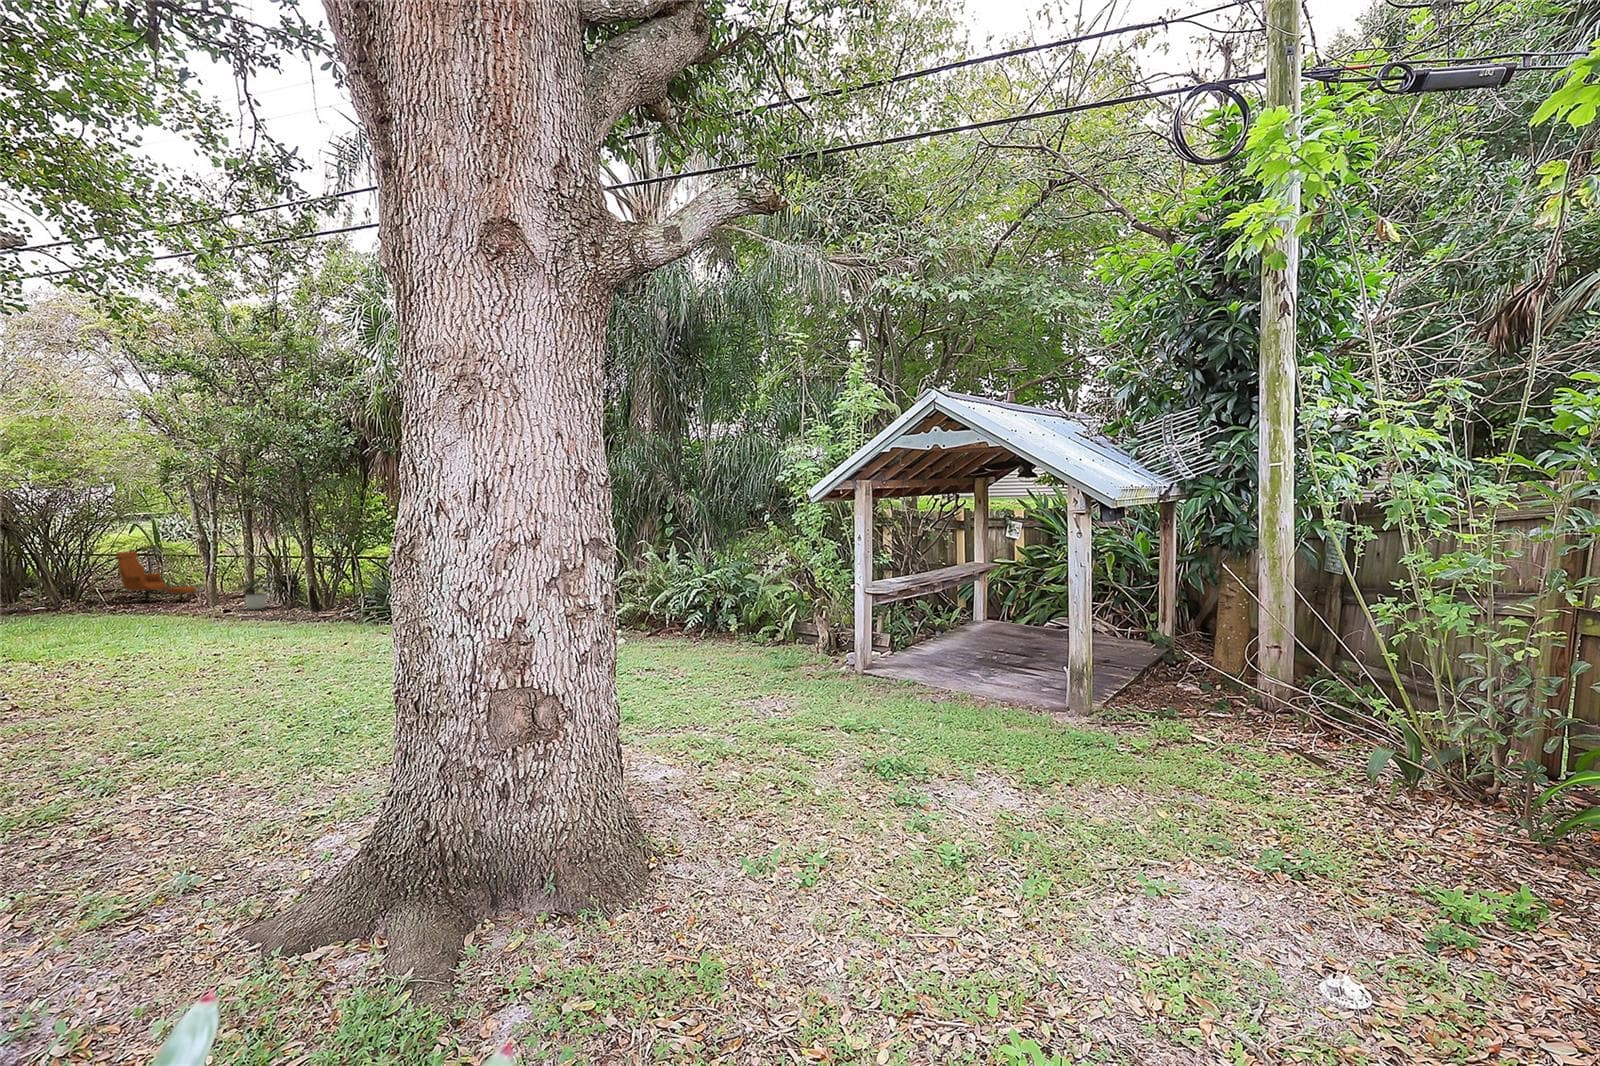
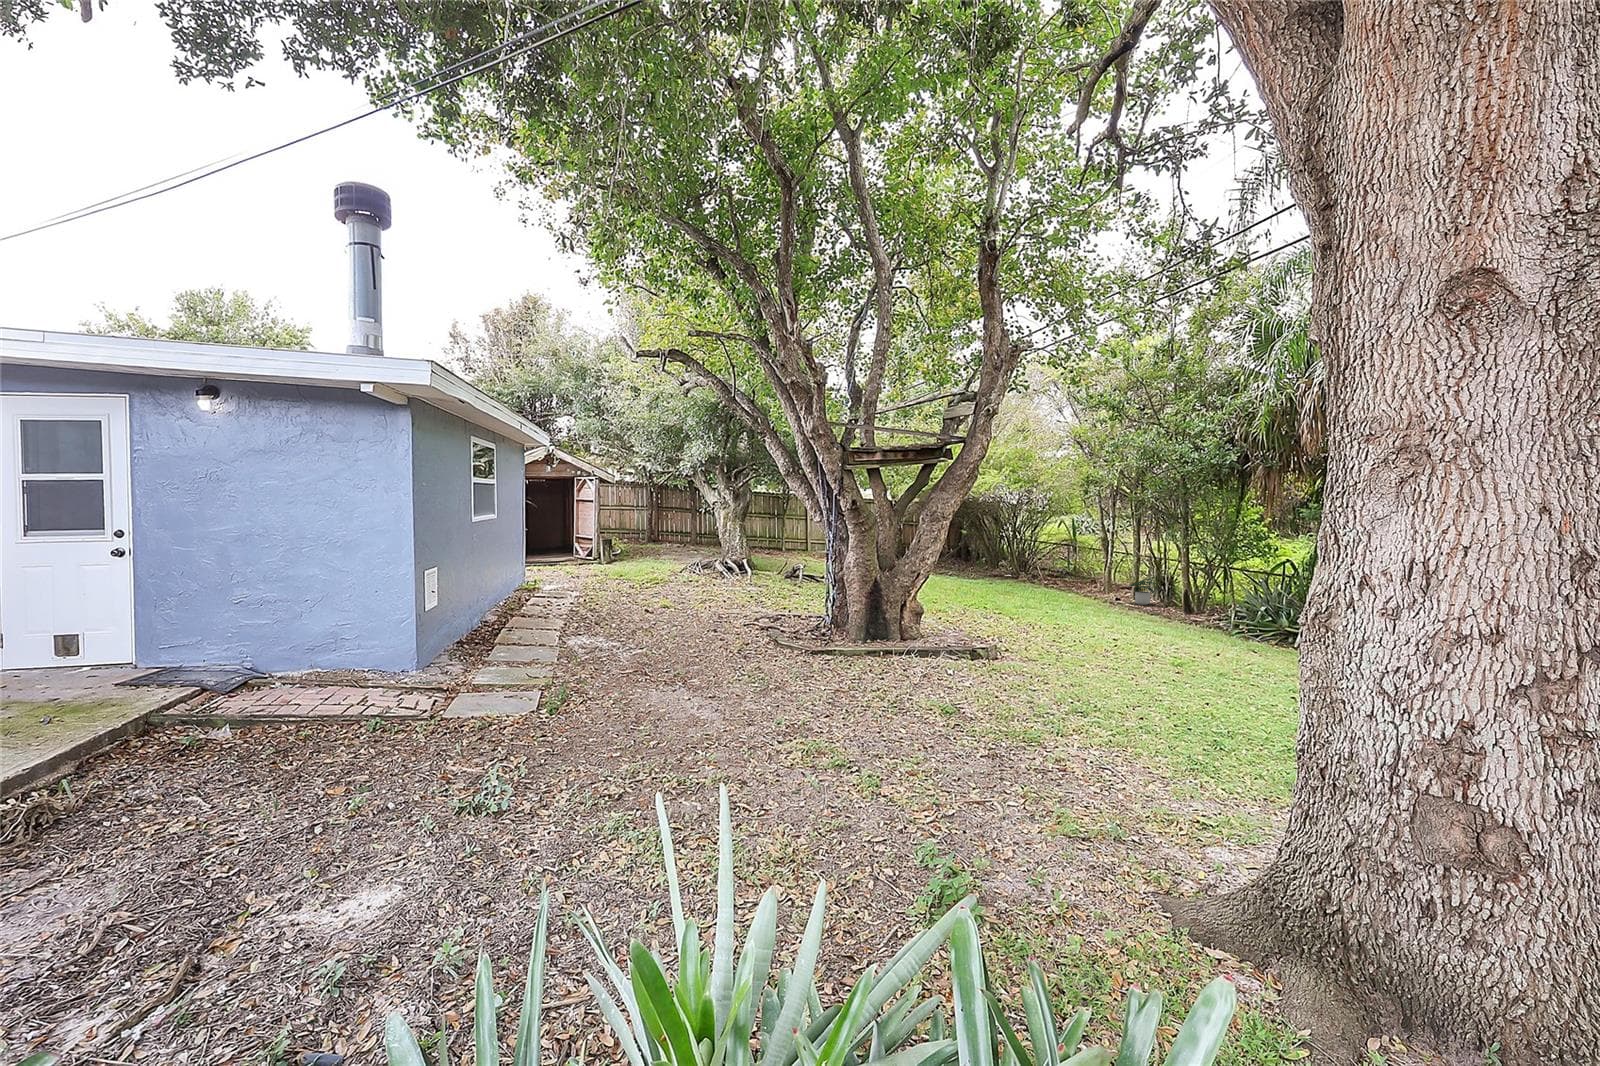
lounge chair: present [116,551,196,601] -> none [1055,548,1101,591]

